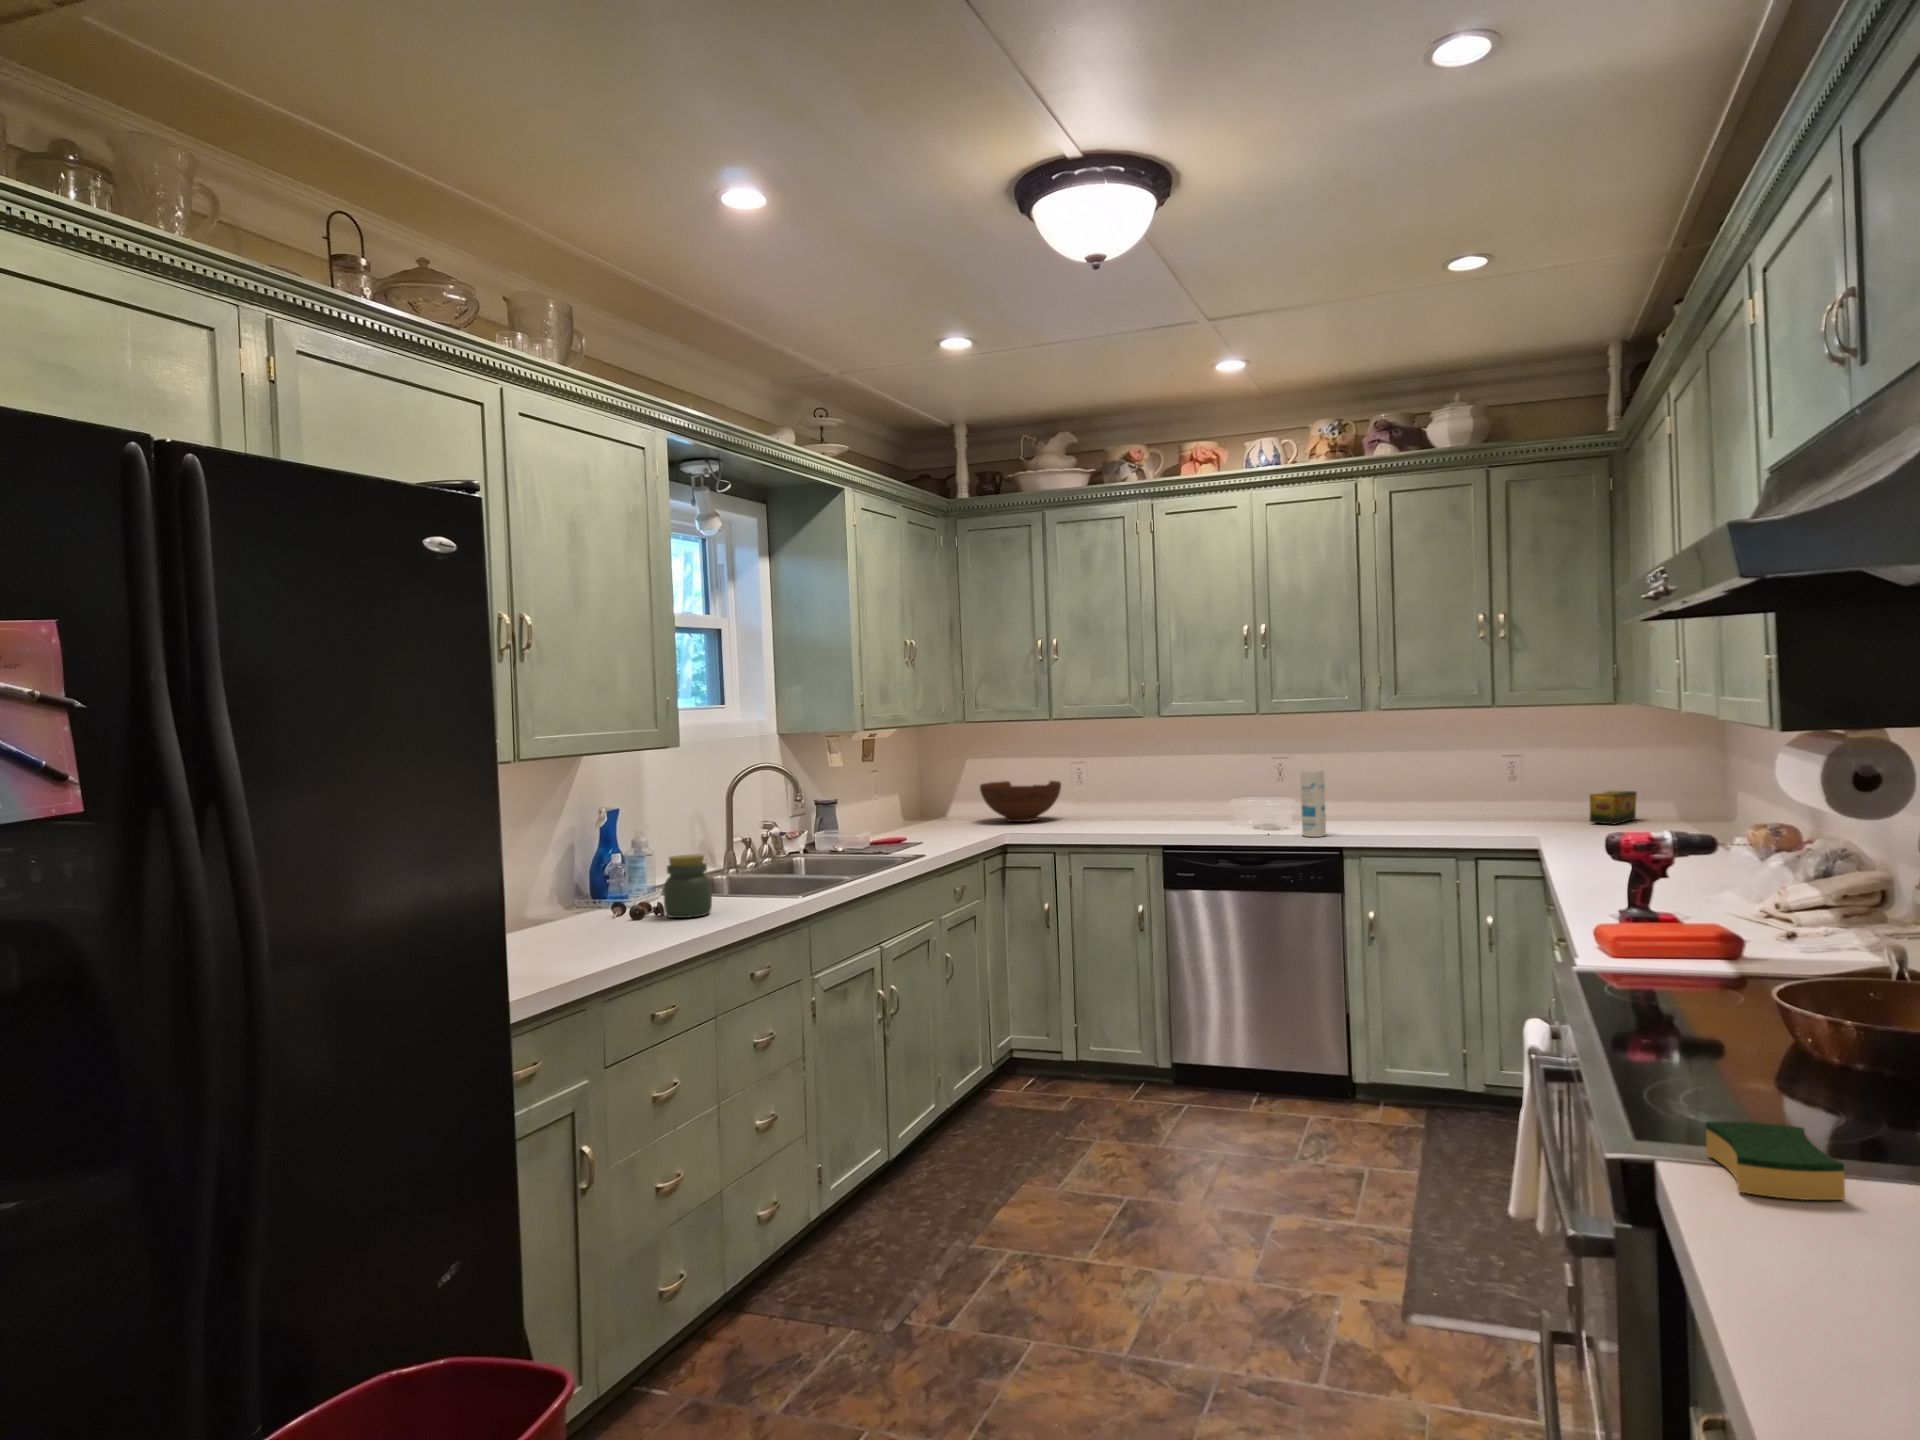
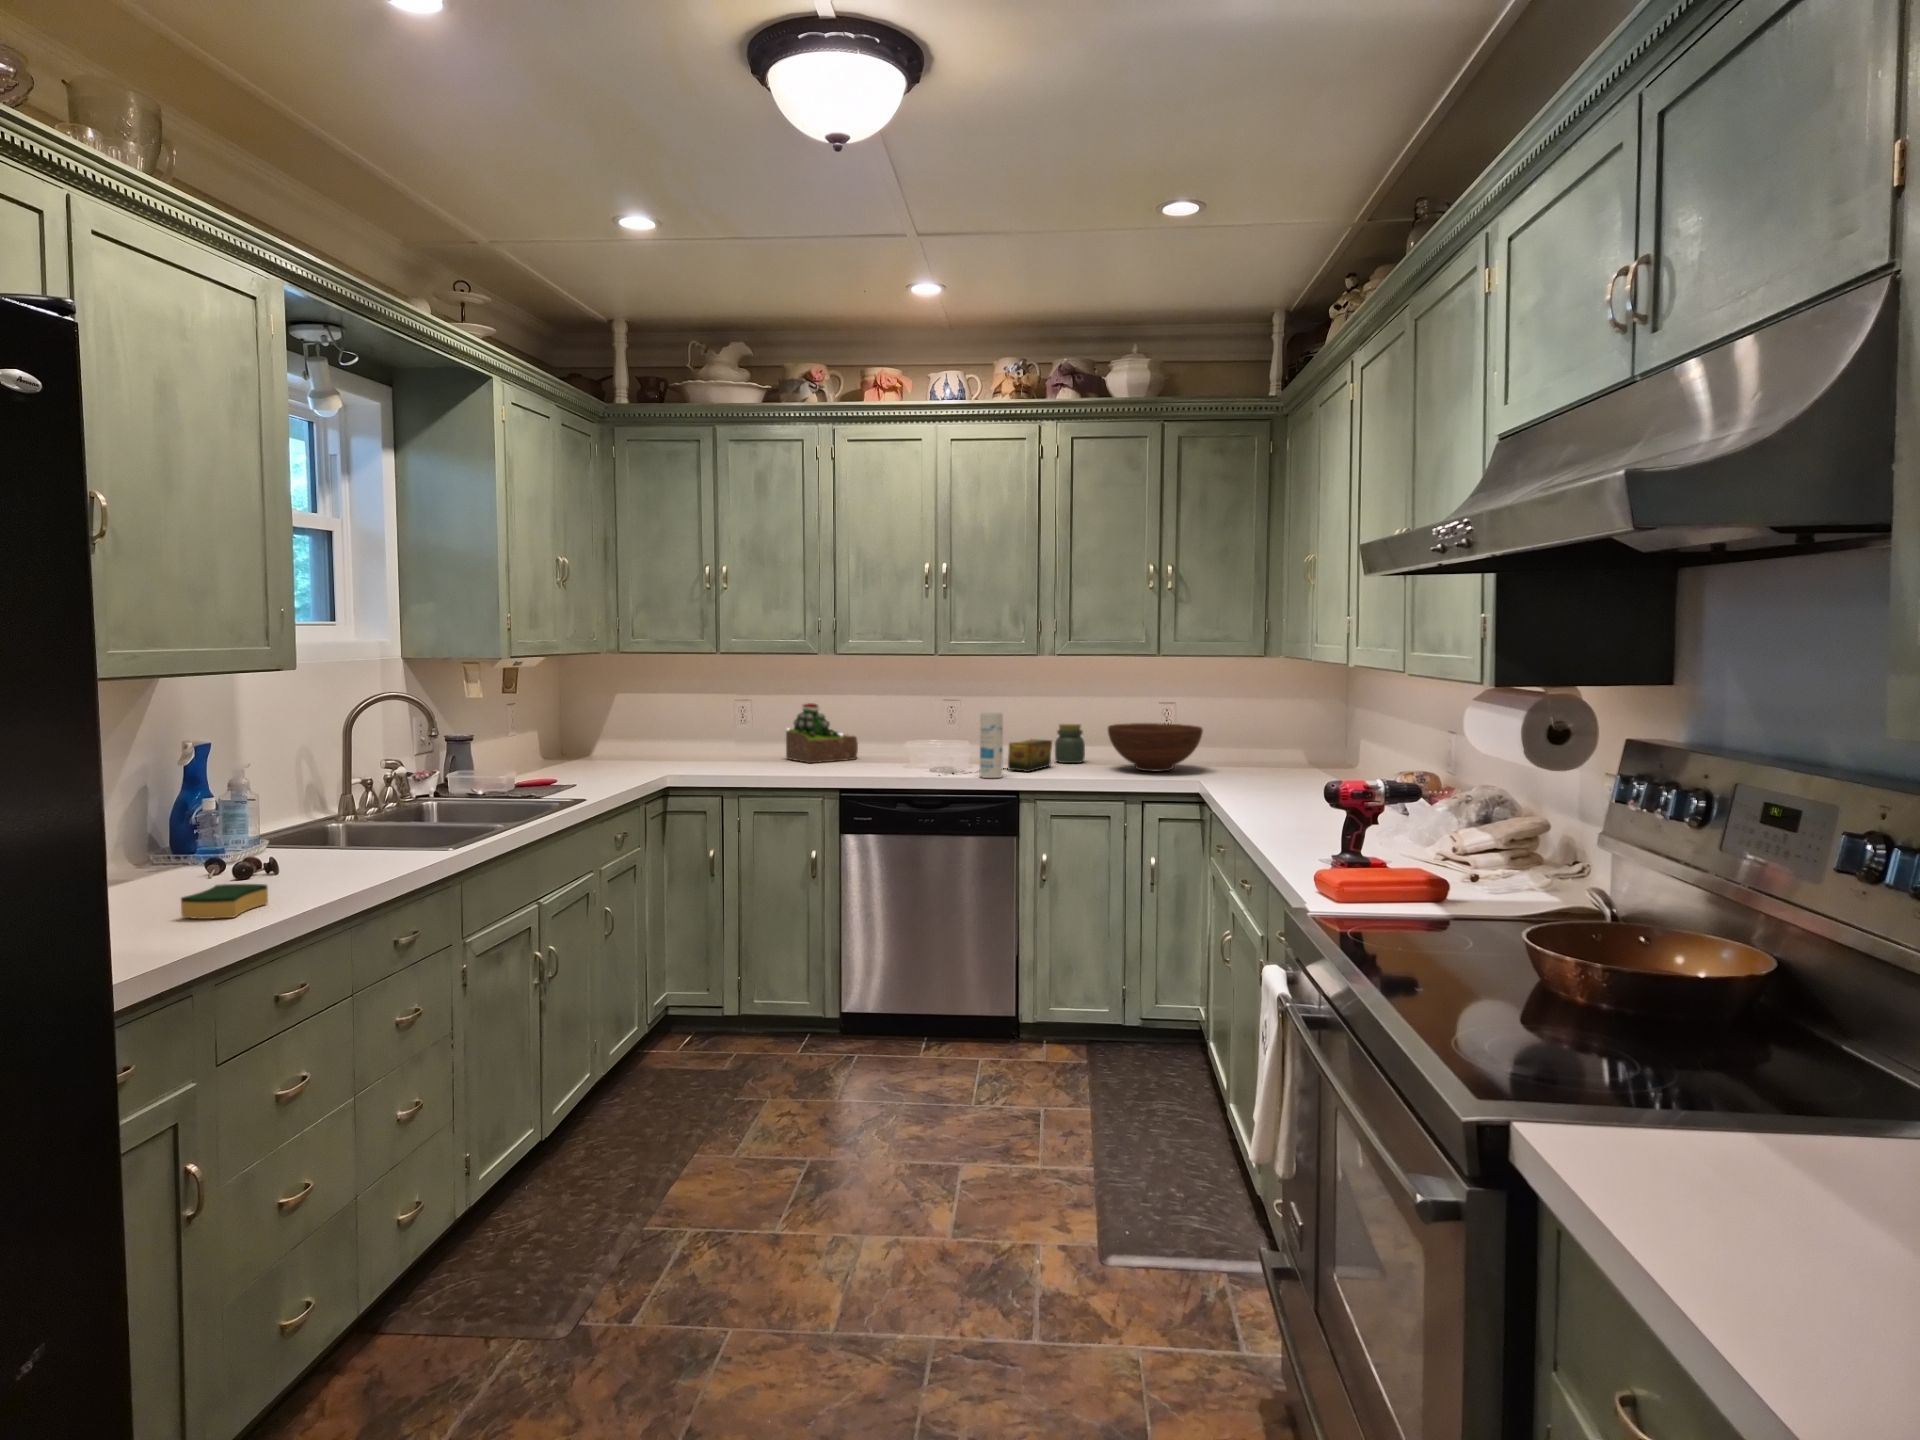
succulent plant: none [1116,766,1186,824] -> present [786,703,858,763]
fruit bowl: present [980,781,1061,822] -> present [1108,723,1203,771]
tea box: present [1589,791,1637,825] -> present [1008,739,1052,772]
jar: present [664,854,712,918] -> present [1055,724,1085,763]
sponge: present [1706,1122,1845,1200] -> present [181,884,268,919]

